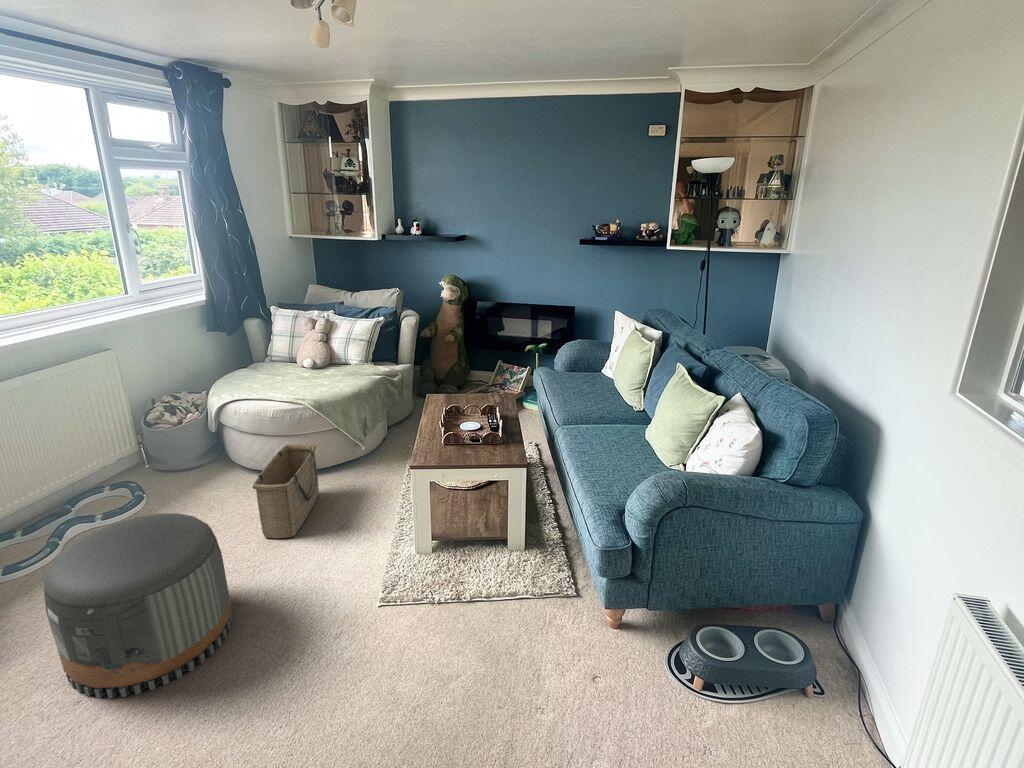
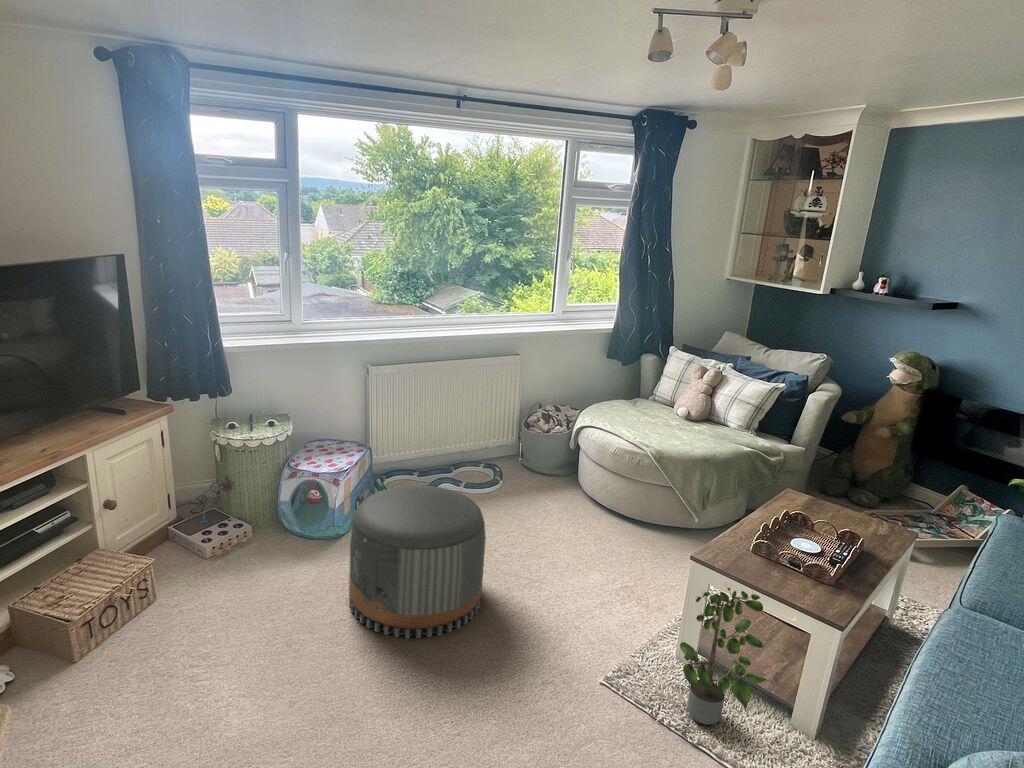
basket: present [253,444,319,538] -> none [550,483,638,576]
potted plant: none [433,477,494,587] -> present [680,588,768,725]

